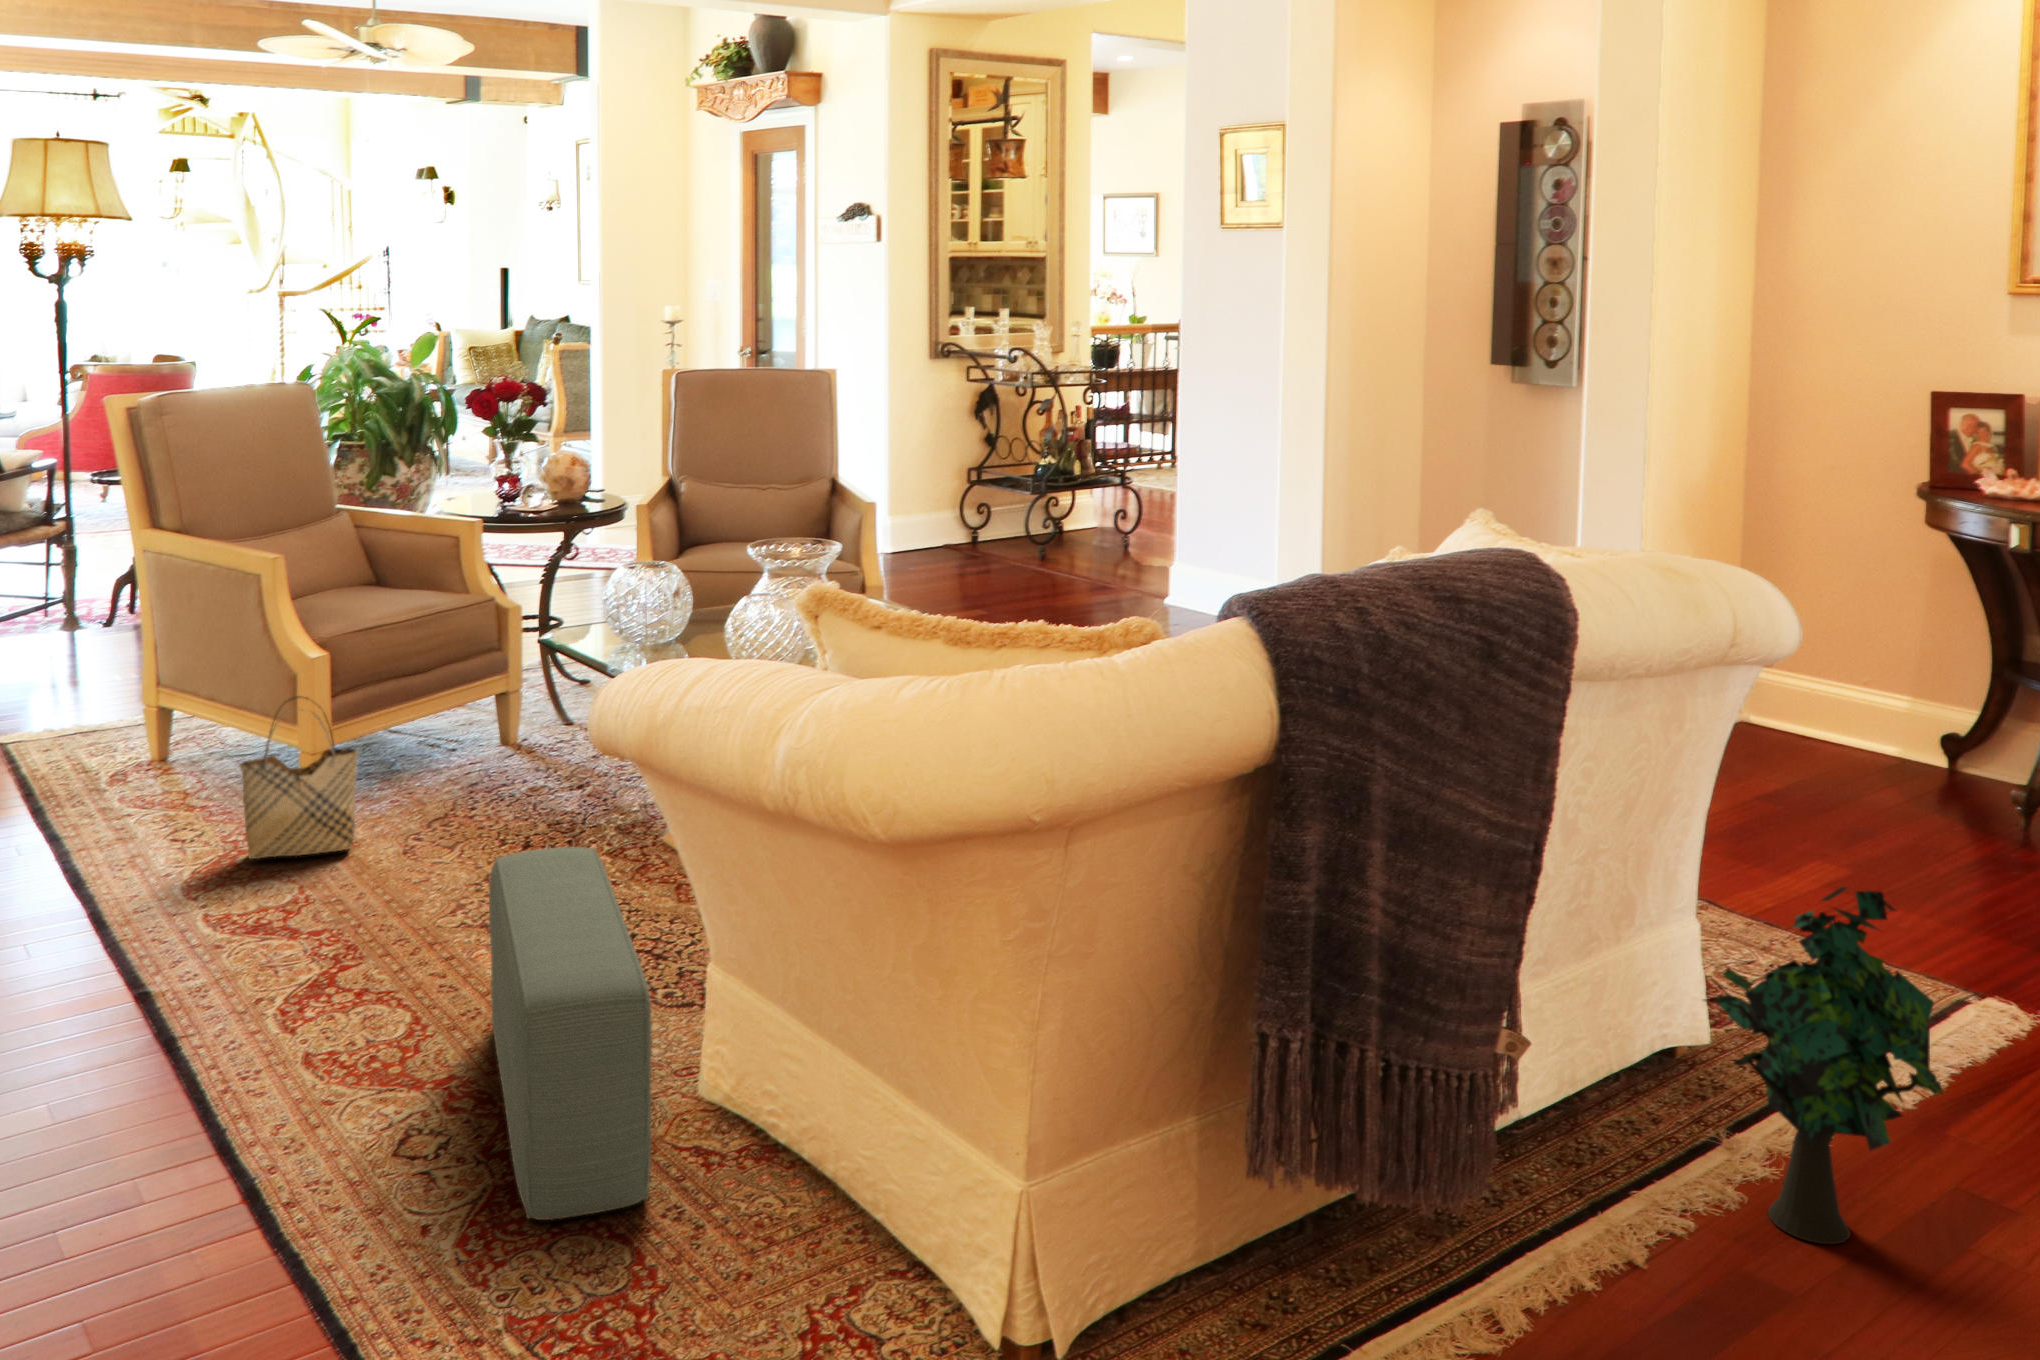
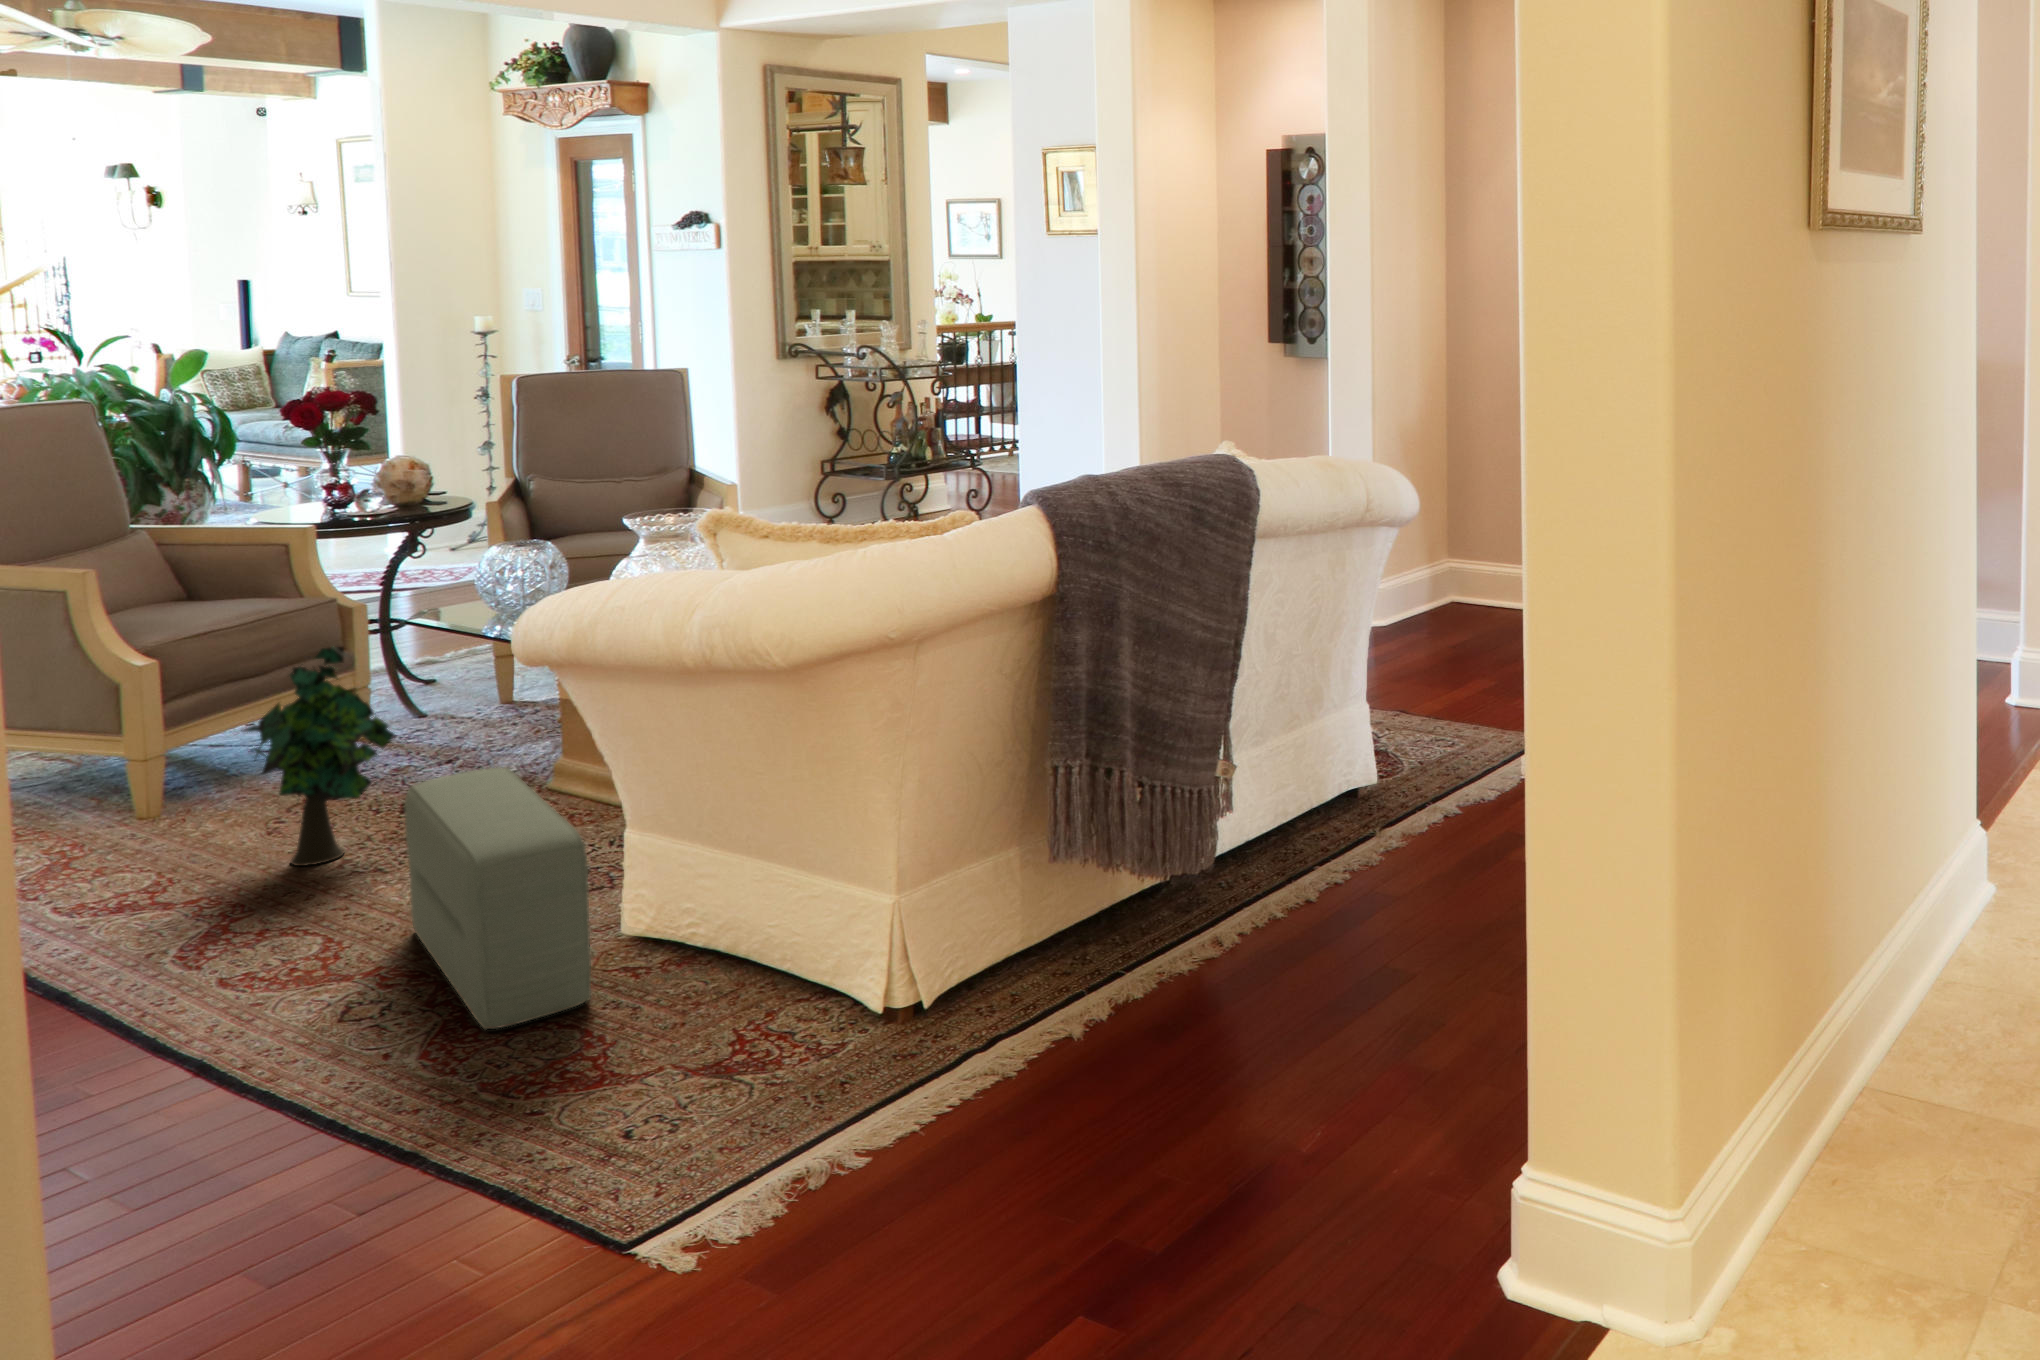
woven basket: present [240,696,358,859] -> none [66,702,207,863]
decorative plant: present [1704,887,1943,1244] -> present [244,647,395,866]

